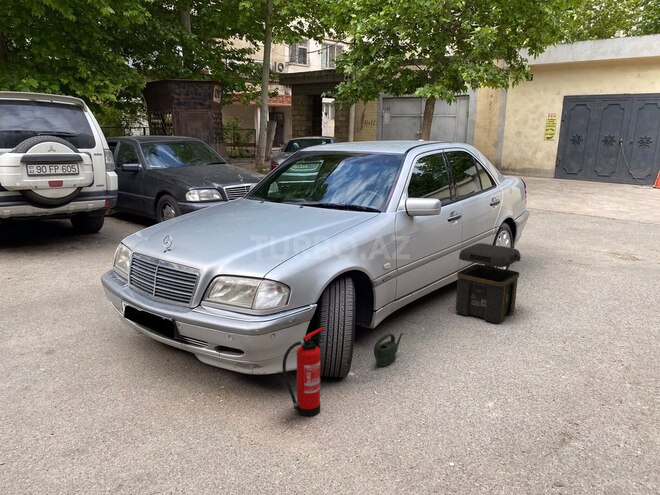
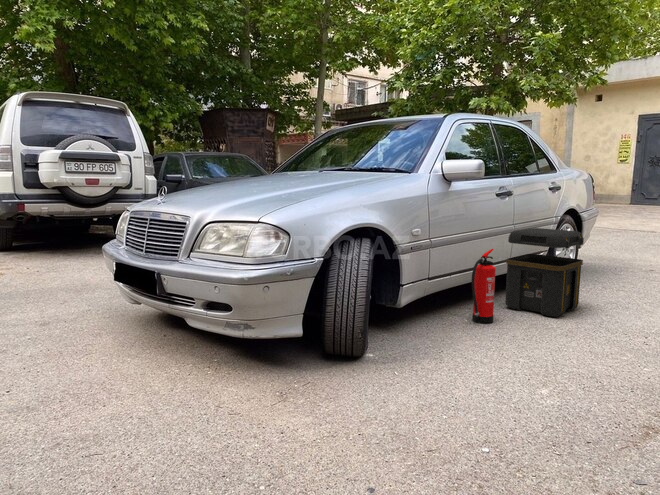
fire extinguisher: present [282,328,323,416] -> present [472,249,495,323]
watering can: present [374,333,403,366] -> none [399,312,437,350]

